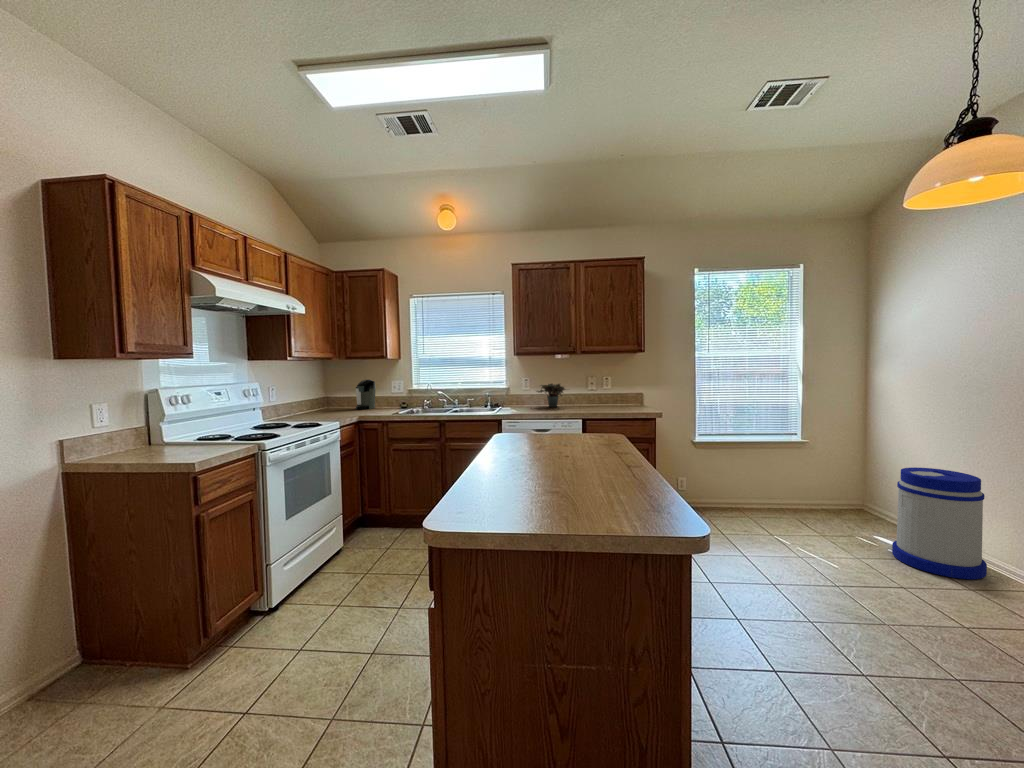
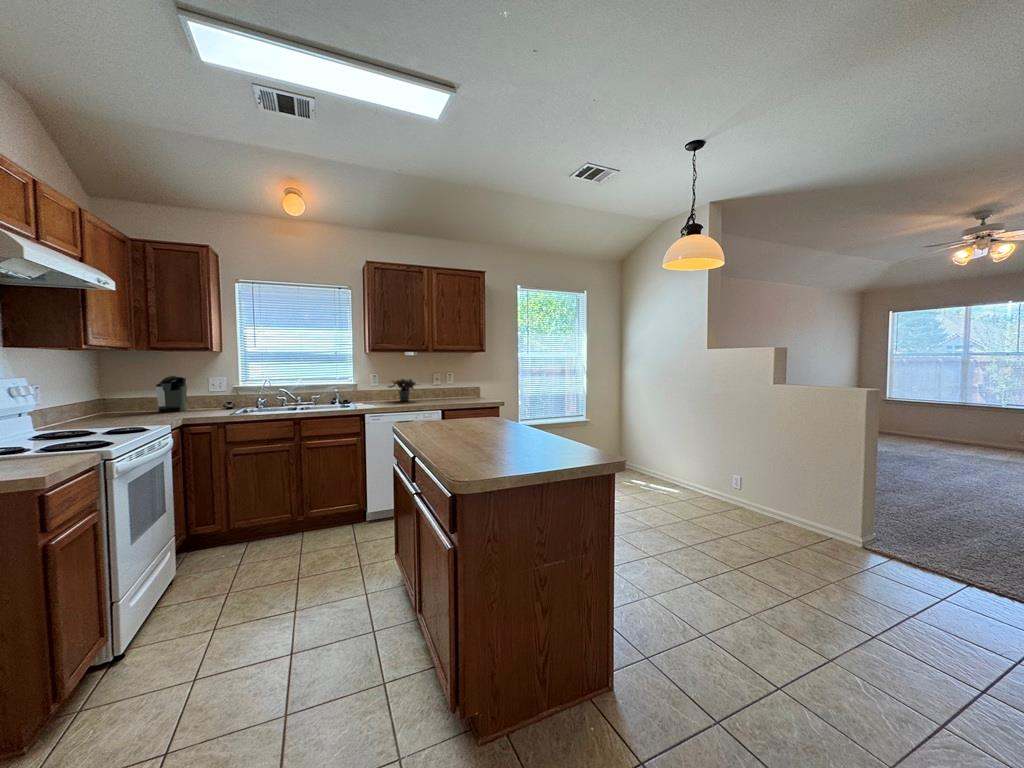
trash can: present [892,467,987,579] -> none [642,430,685,494]

